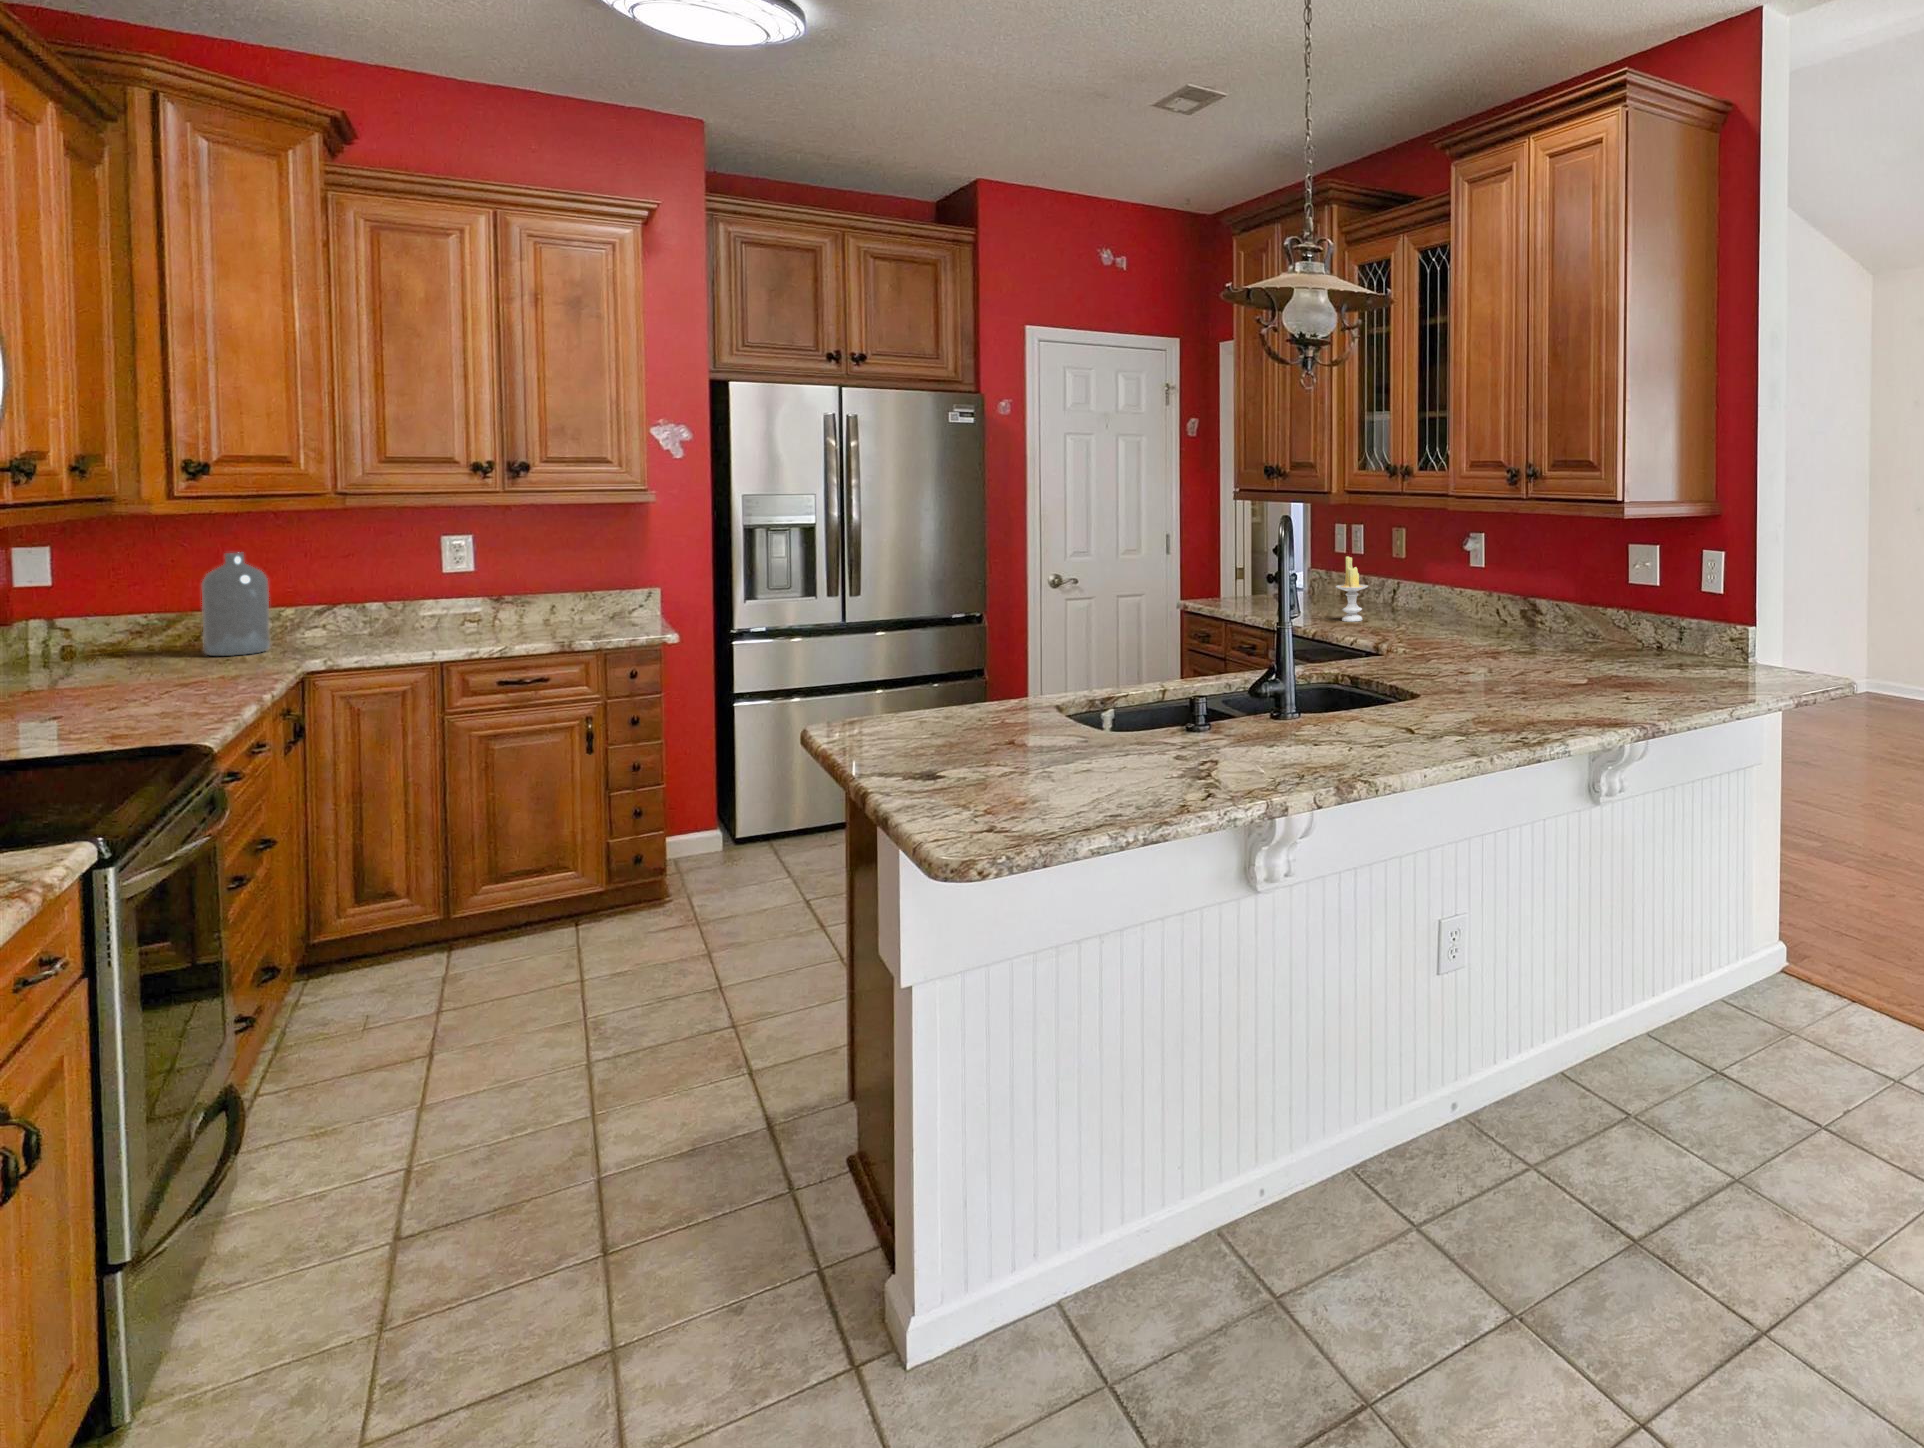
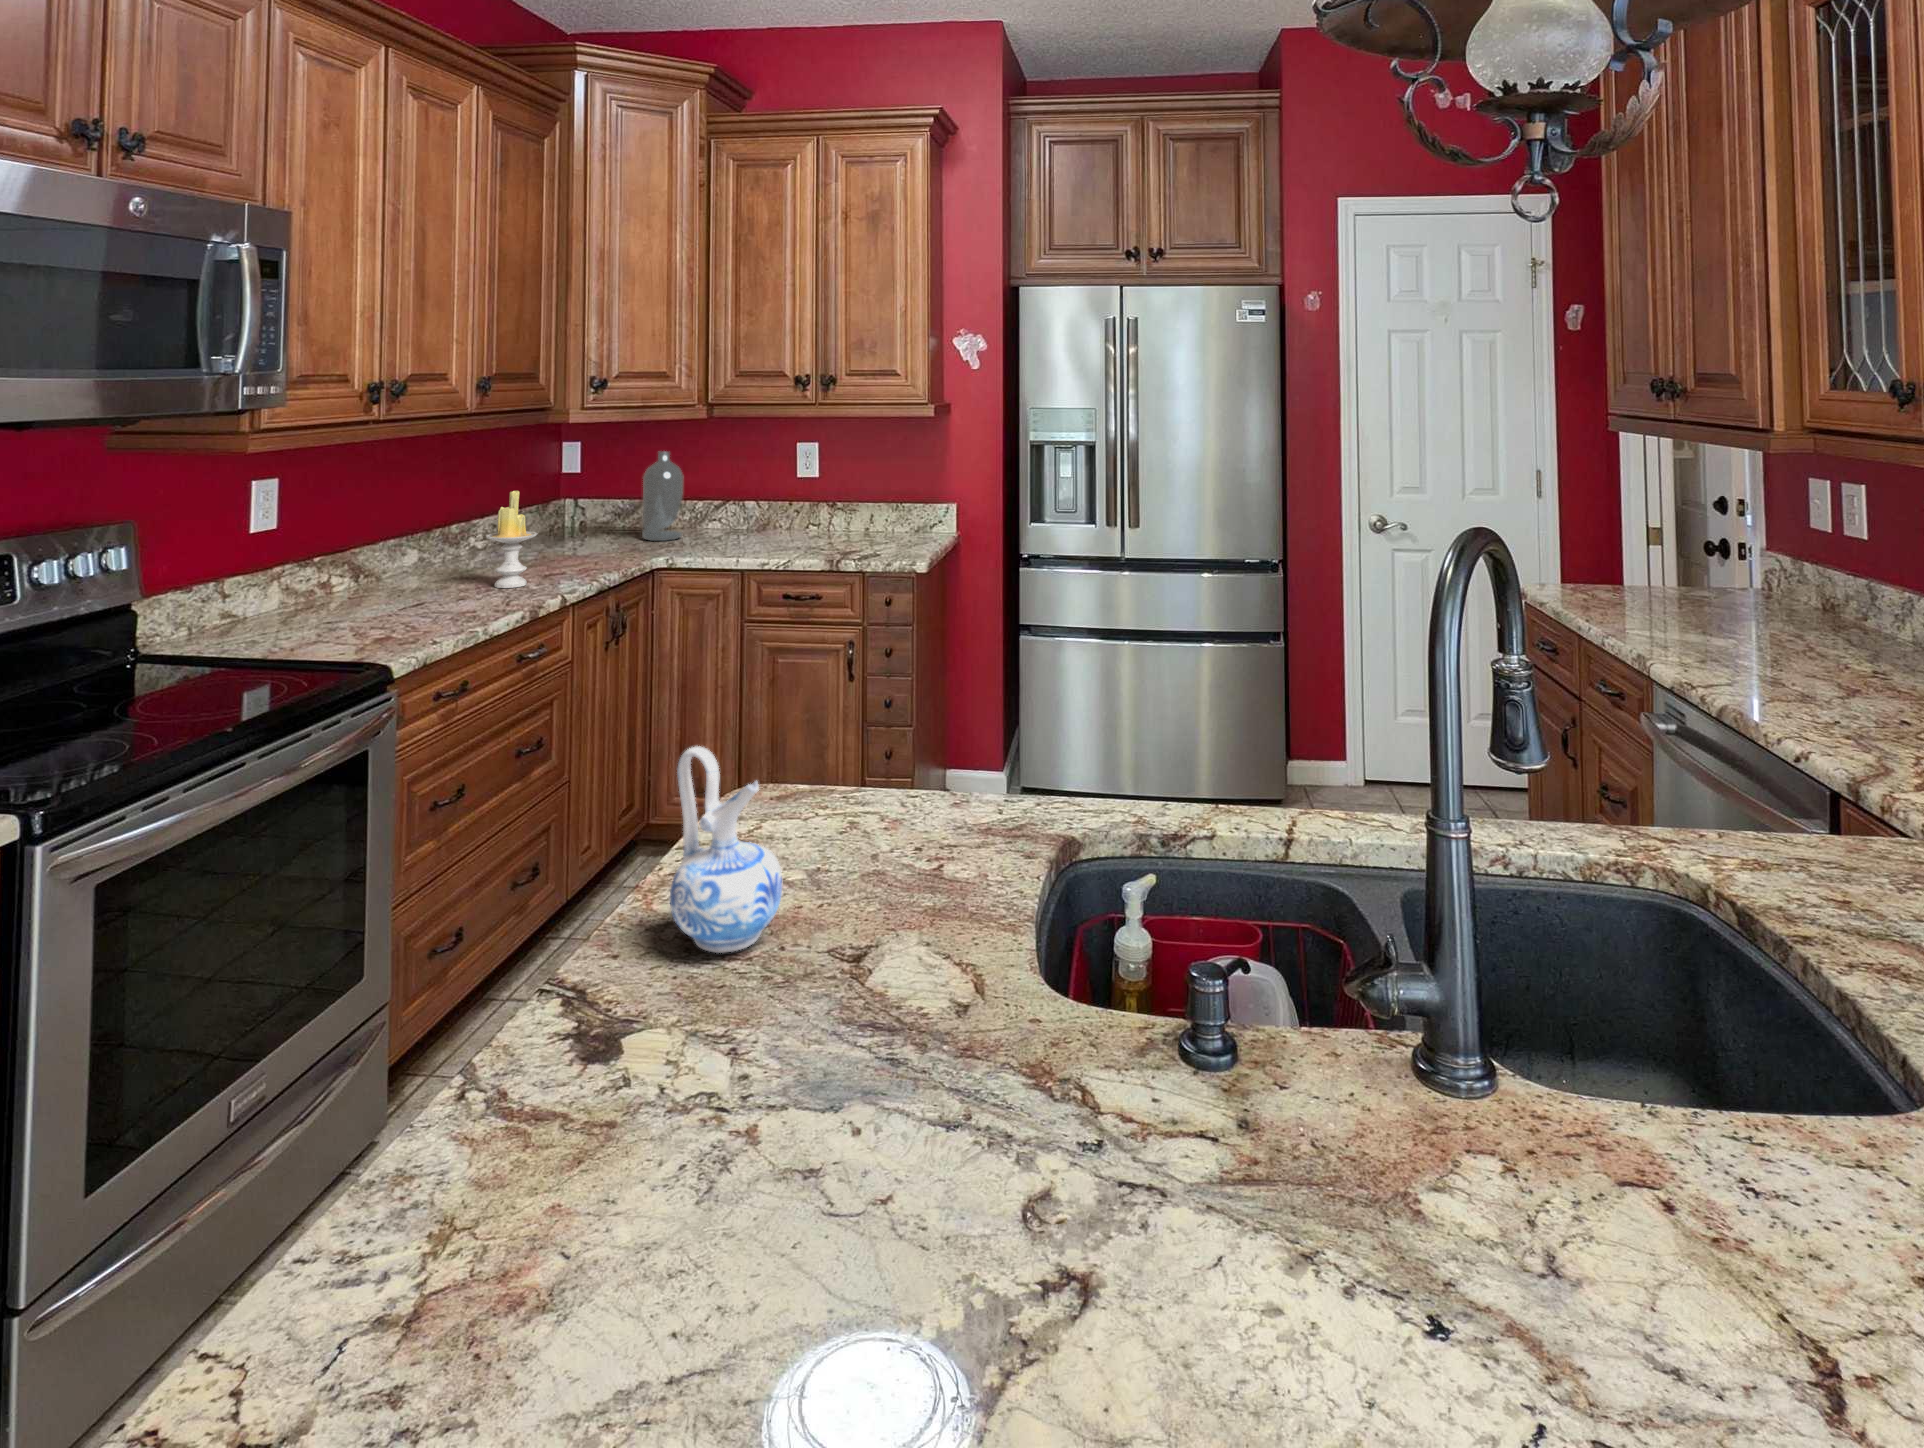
candle: present [1336,556,1368,621] -> present [486,491,538,588]
ceramic pitcher: none [906,660,971,755] -> present [670,747,782,953]

